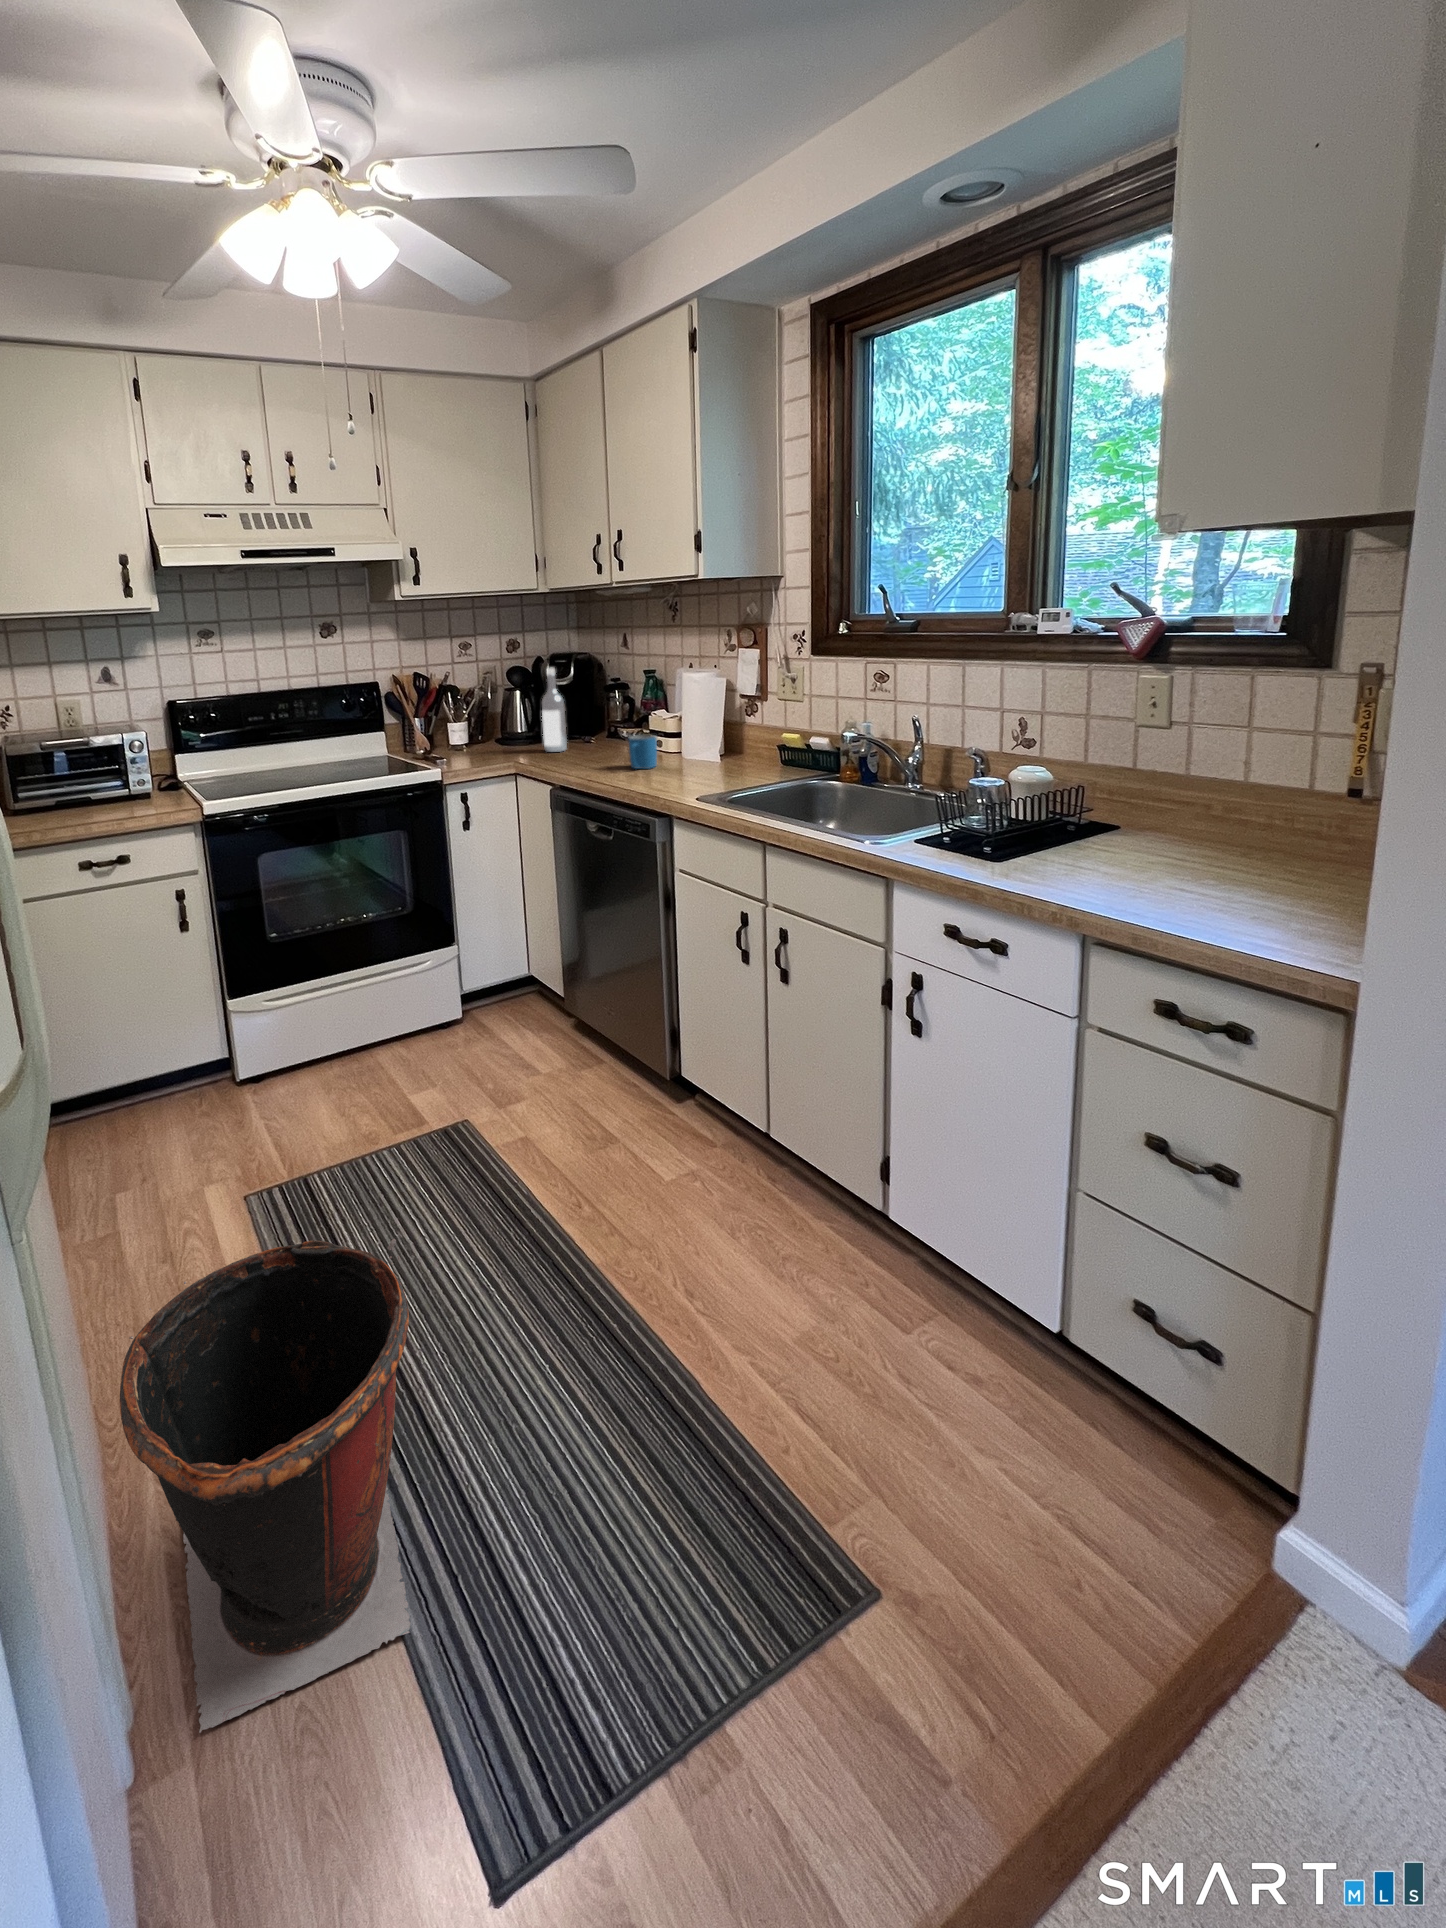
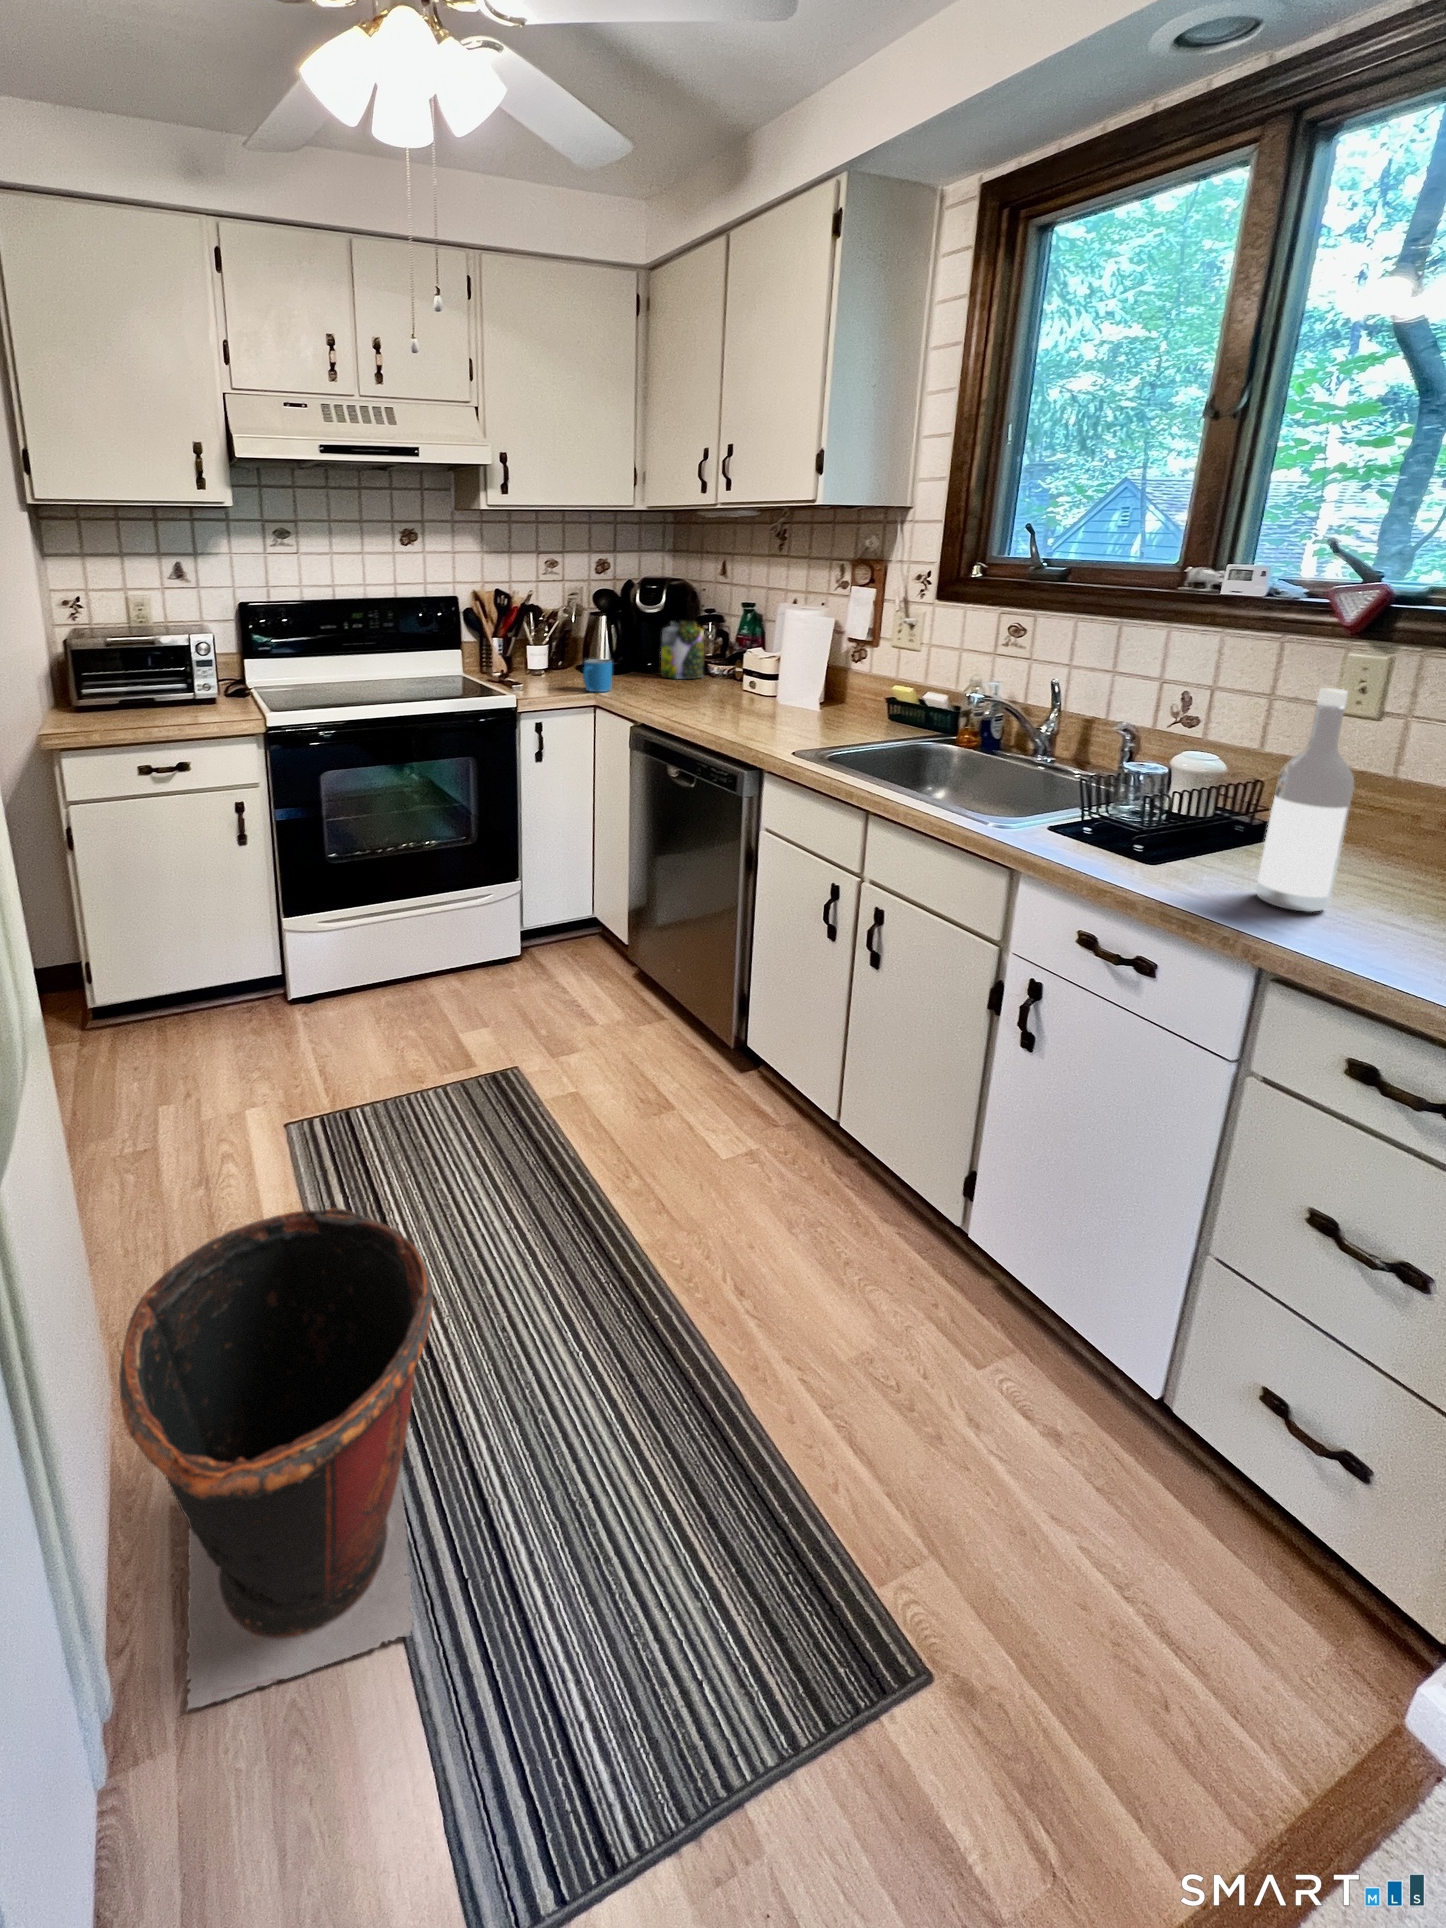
wine bottle: present [542,668,567,752] -> present [1256,688,1354,912]
jar: none [573,689,614,743] -> present [661,621,704,679]
mug: present [629,735,657,769] -> present [583,659,612,692]

